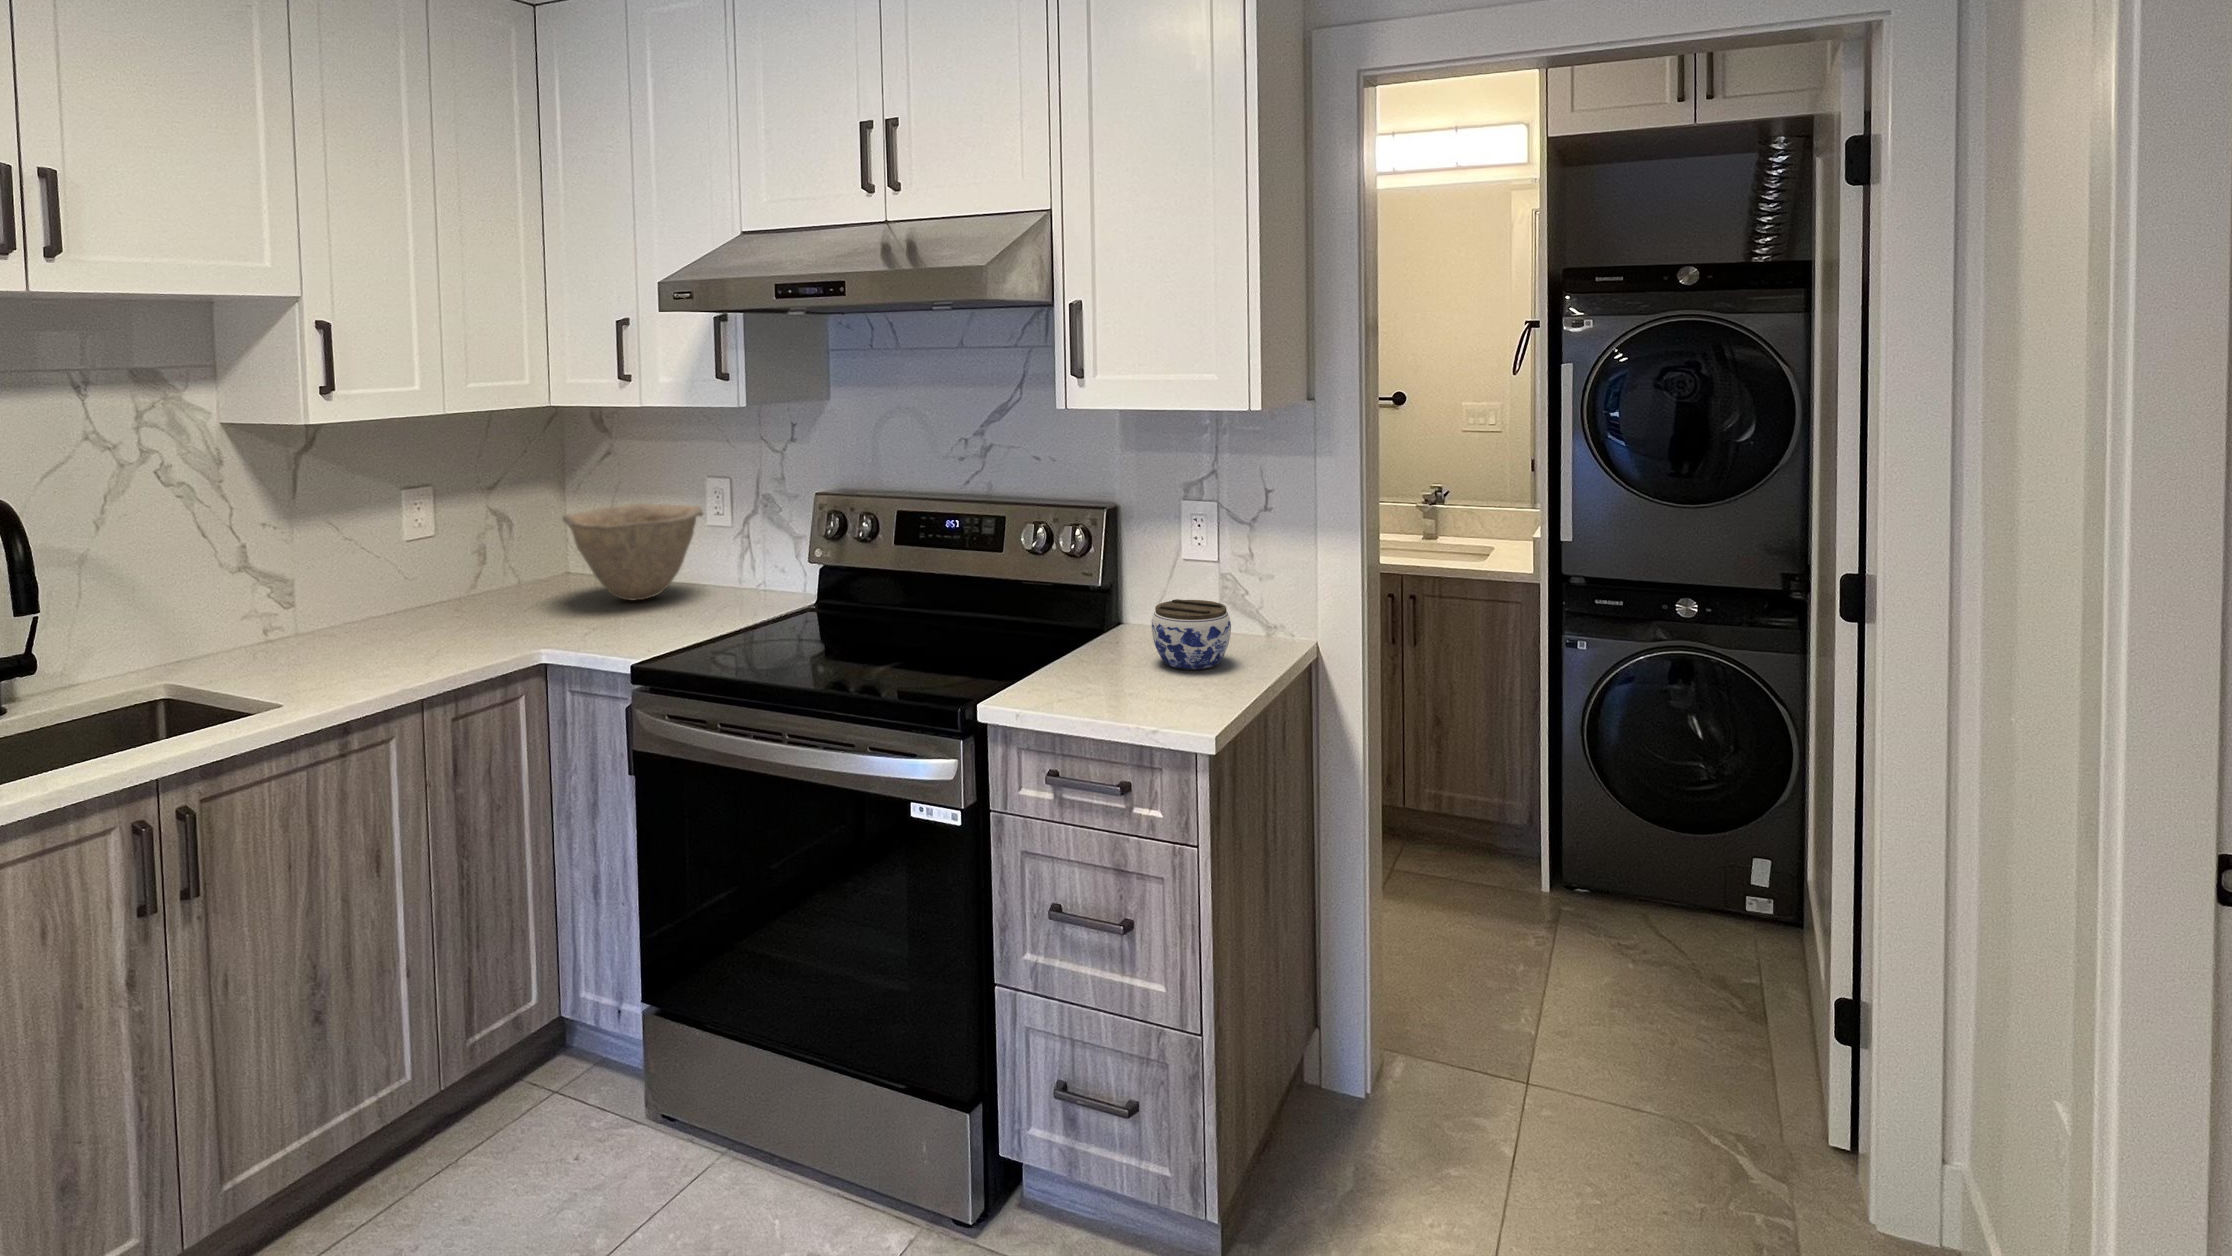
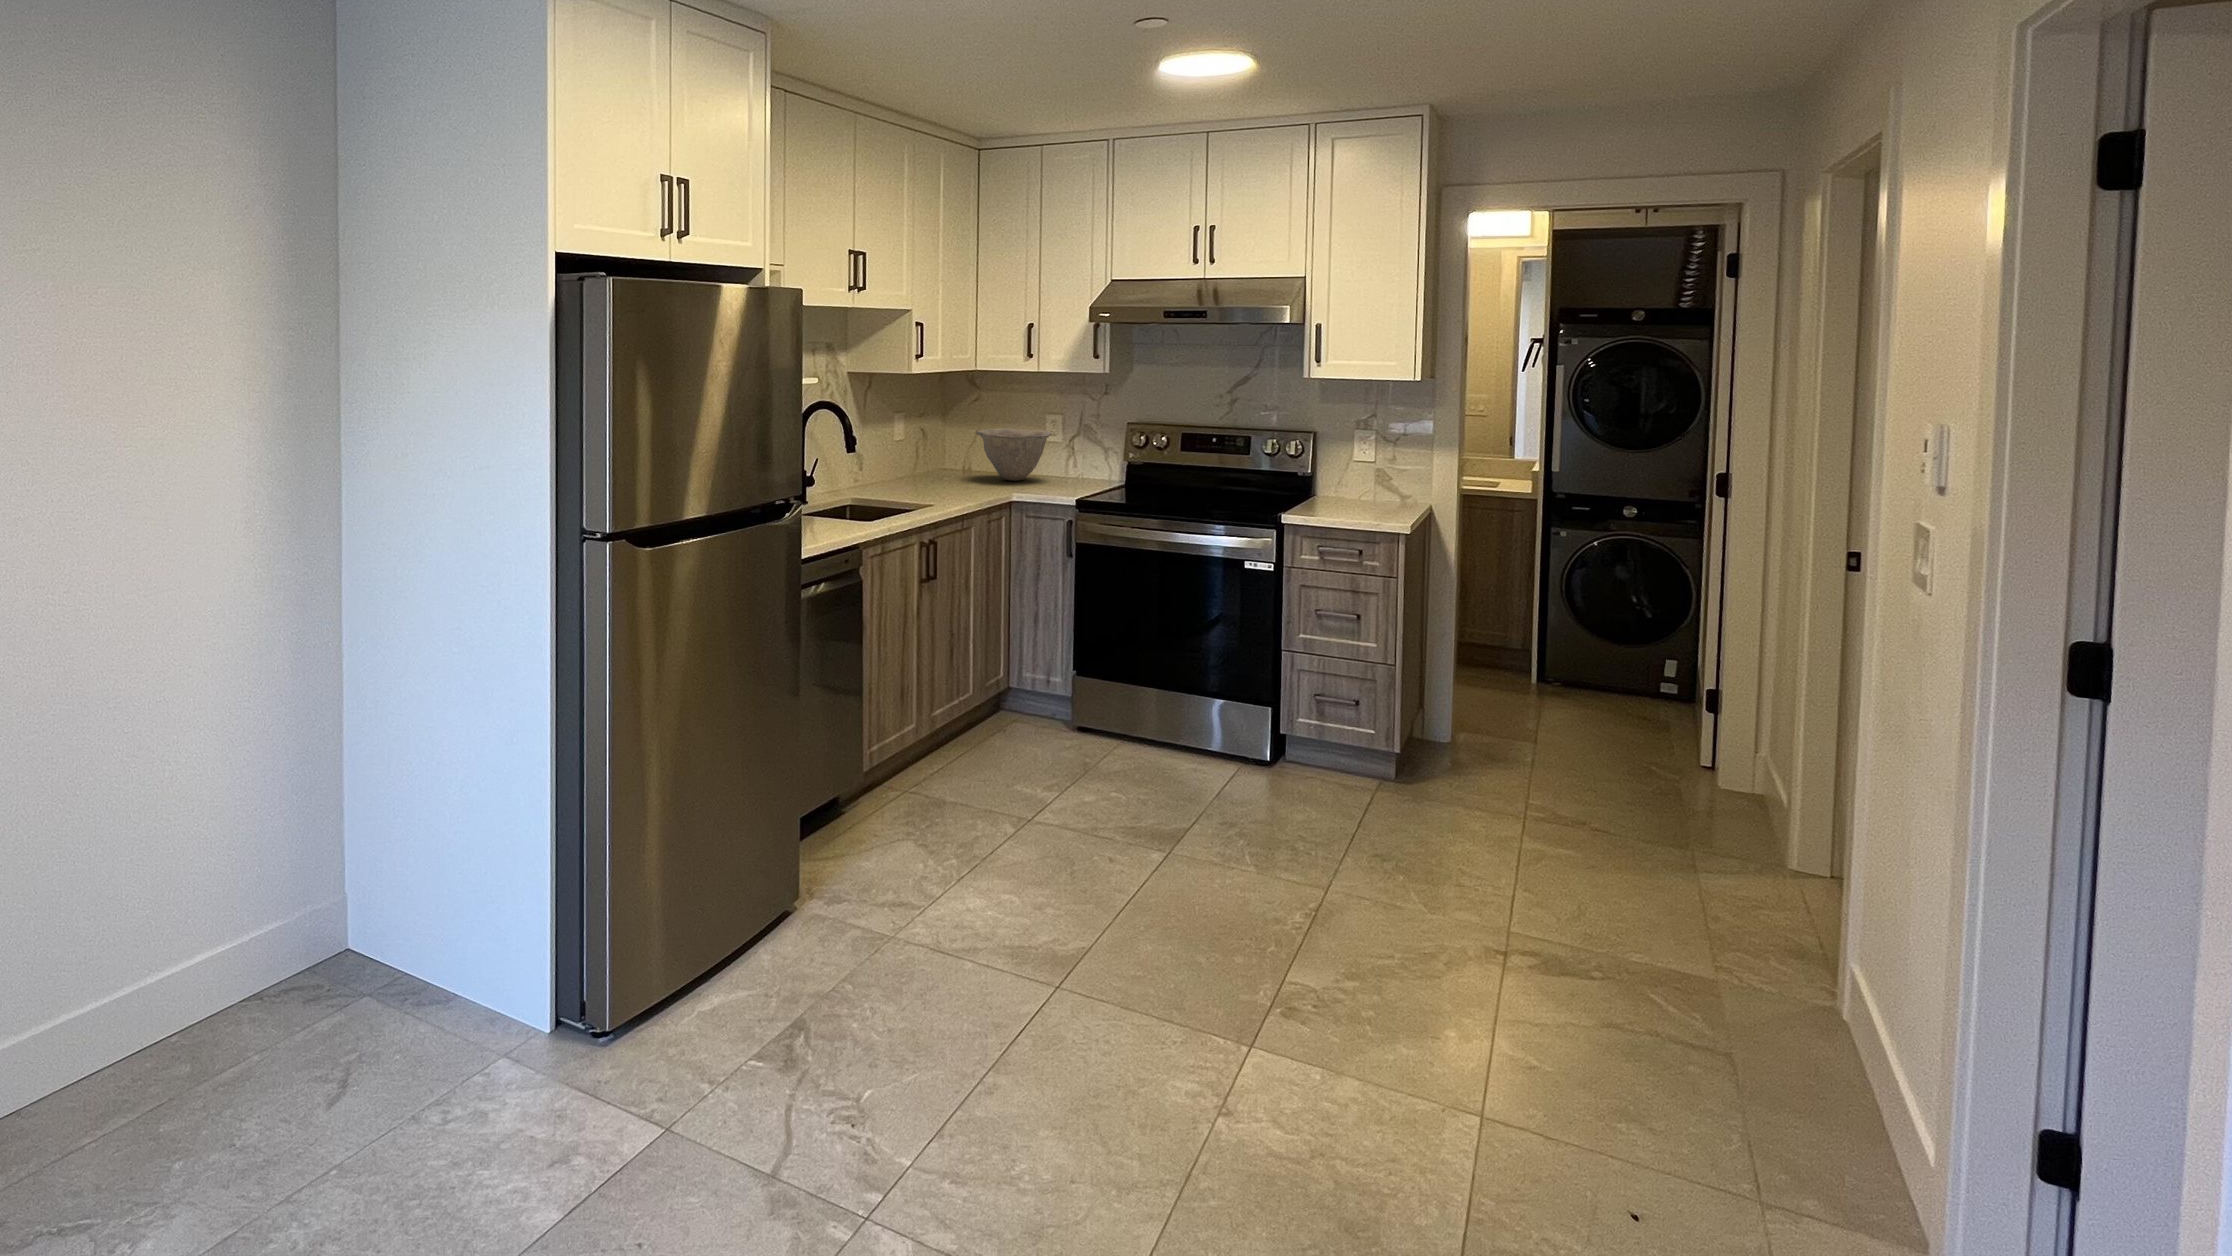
jar: present [1152,599,1231,669] -> none [1345,478,1389,511]

